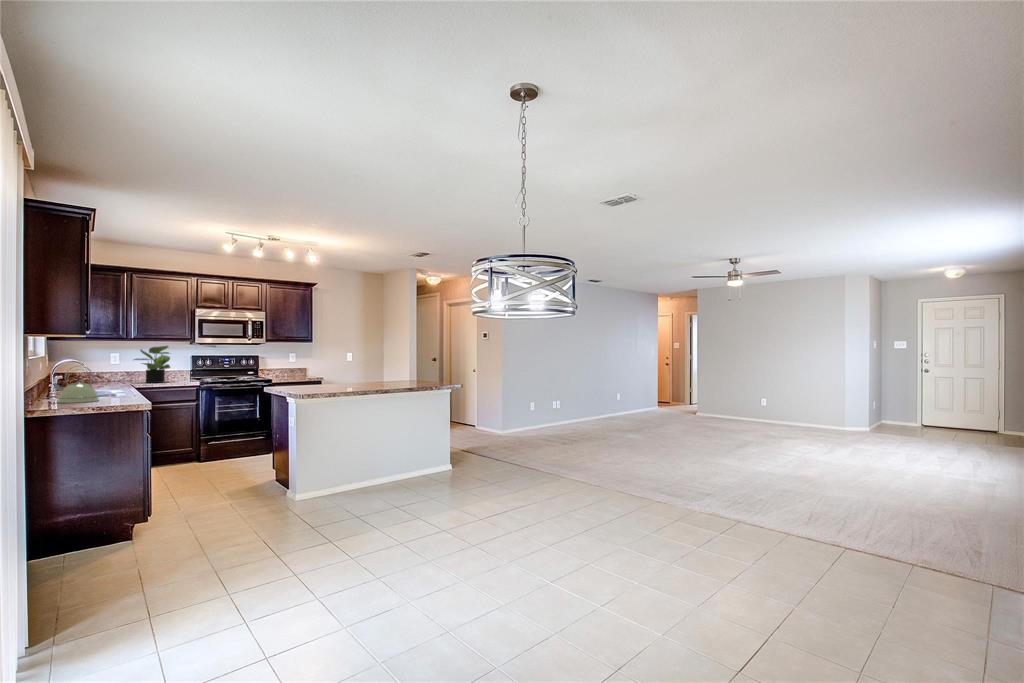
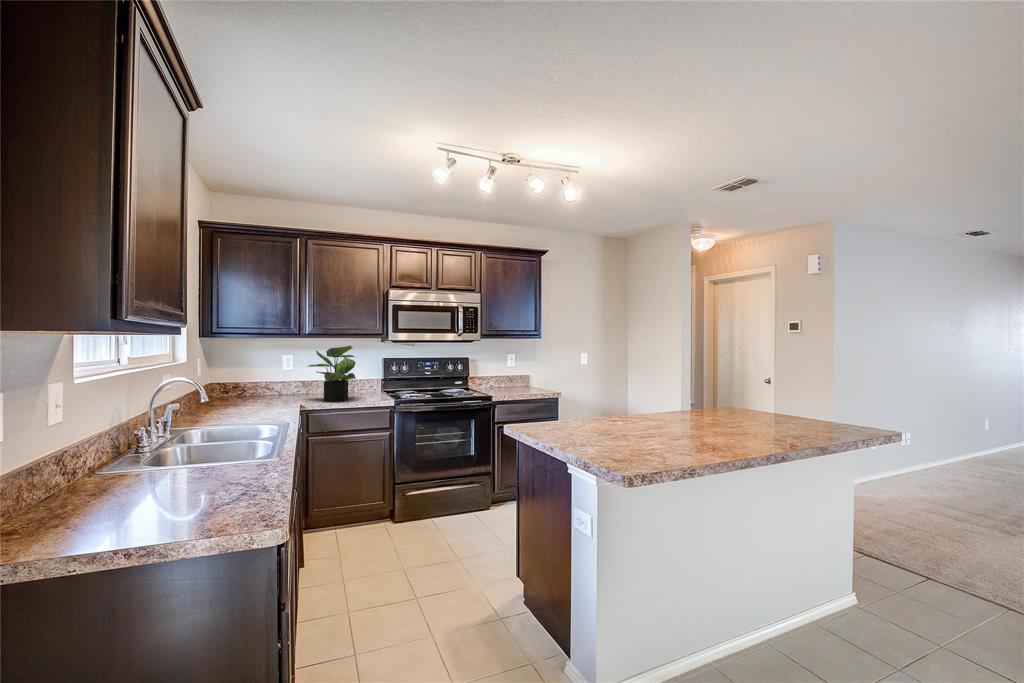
kettle: present [53,366,99,403] -> none [96,411,193,507]

